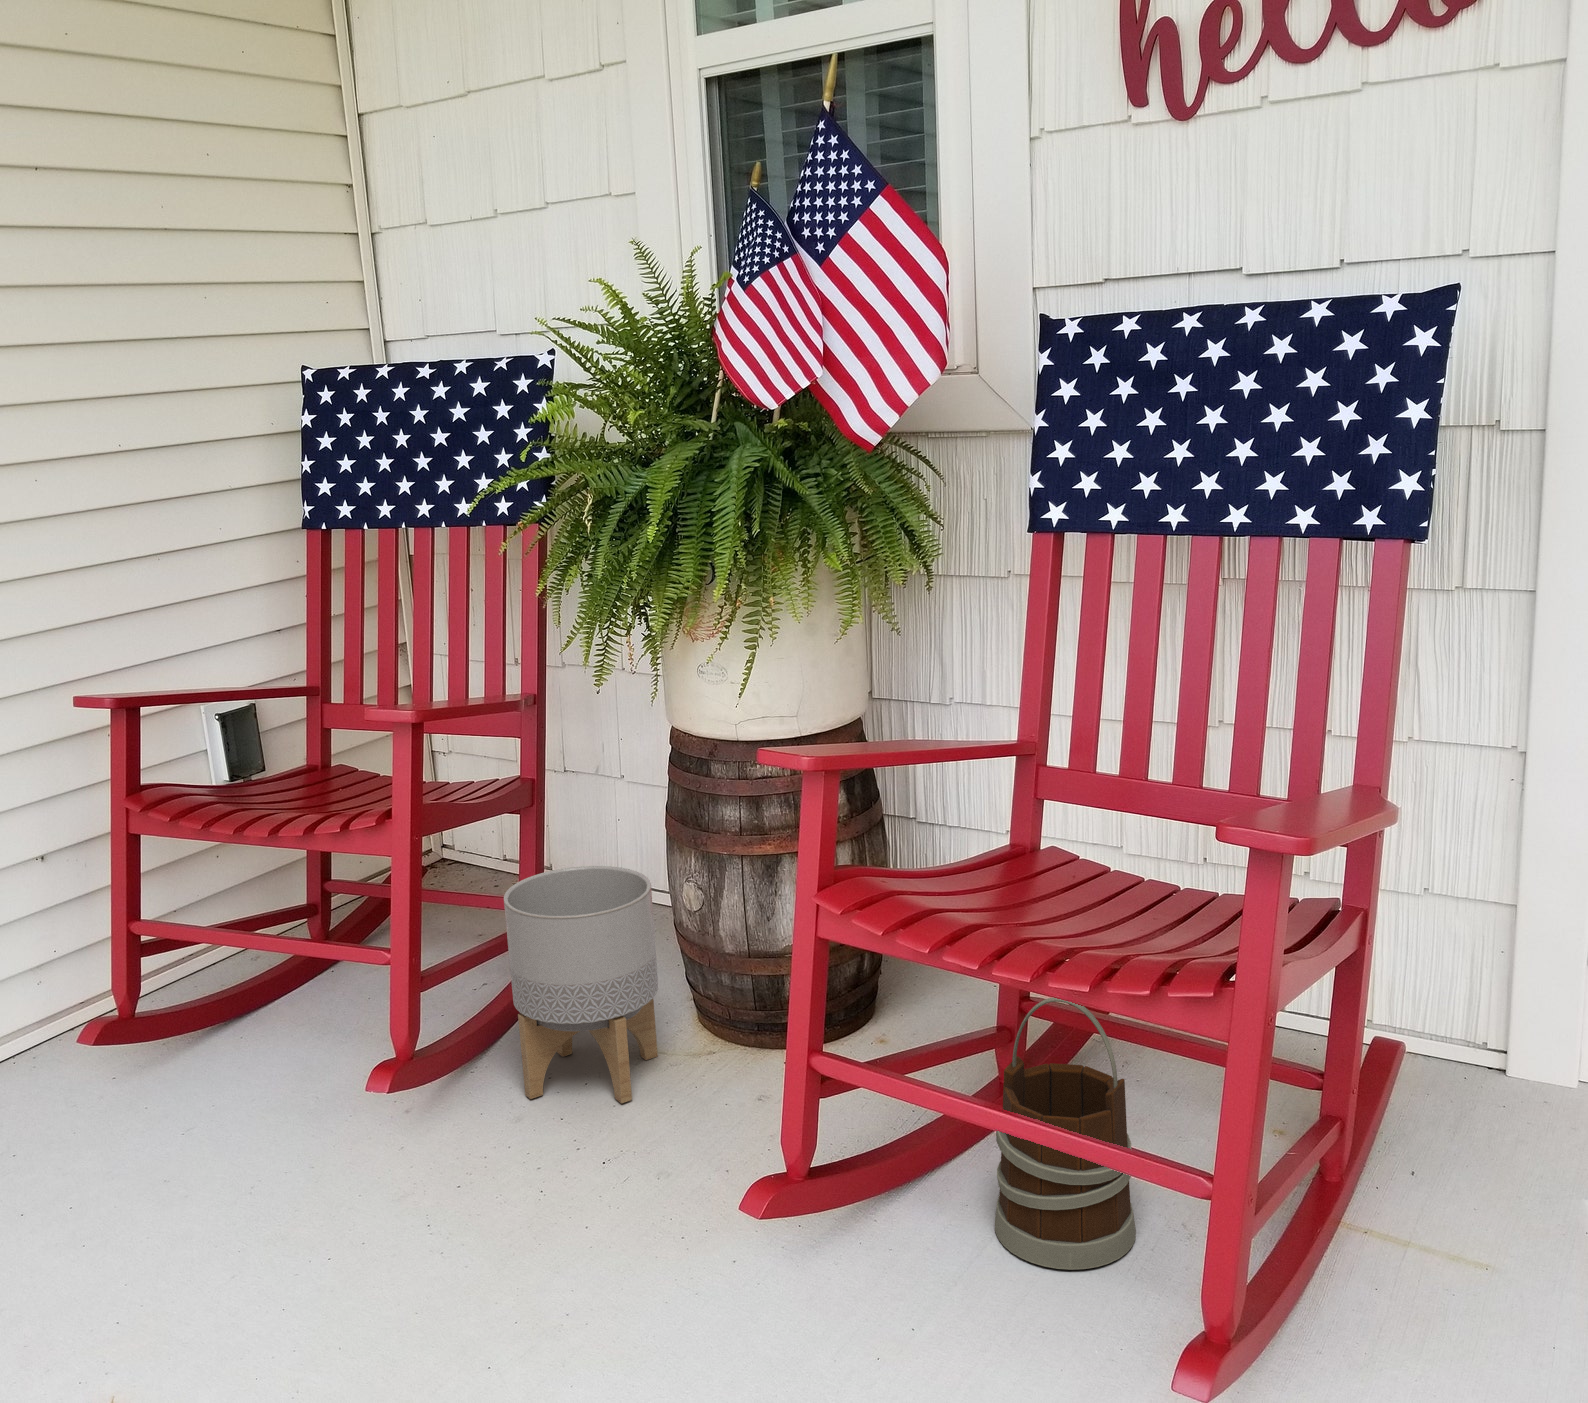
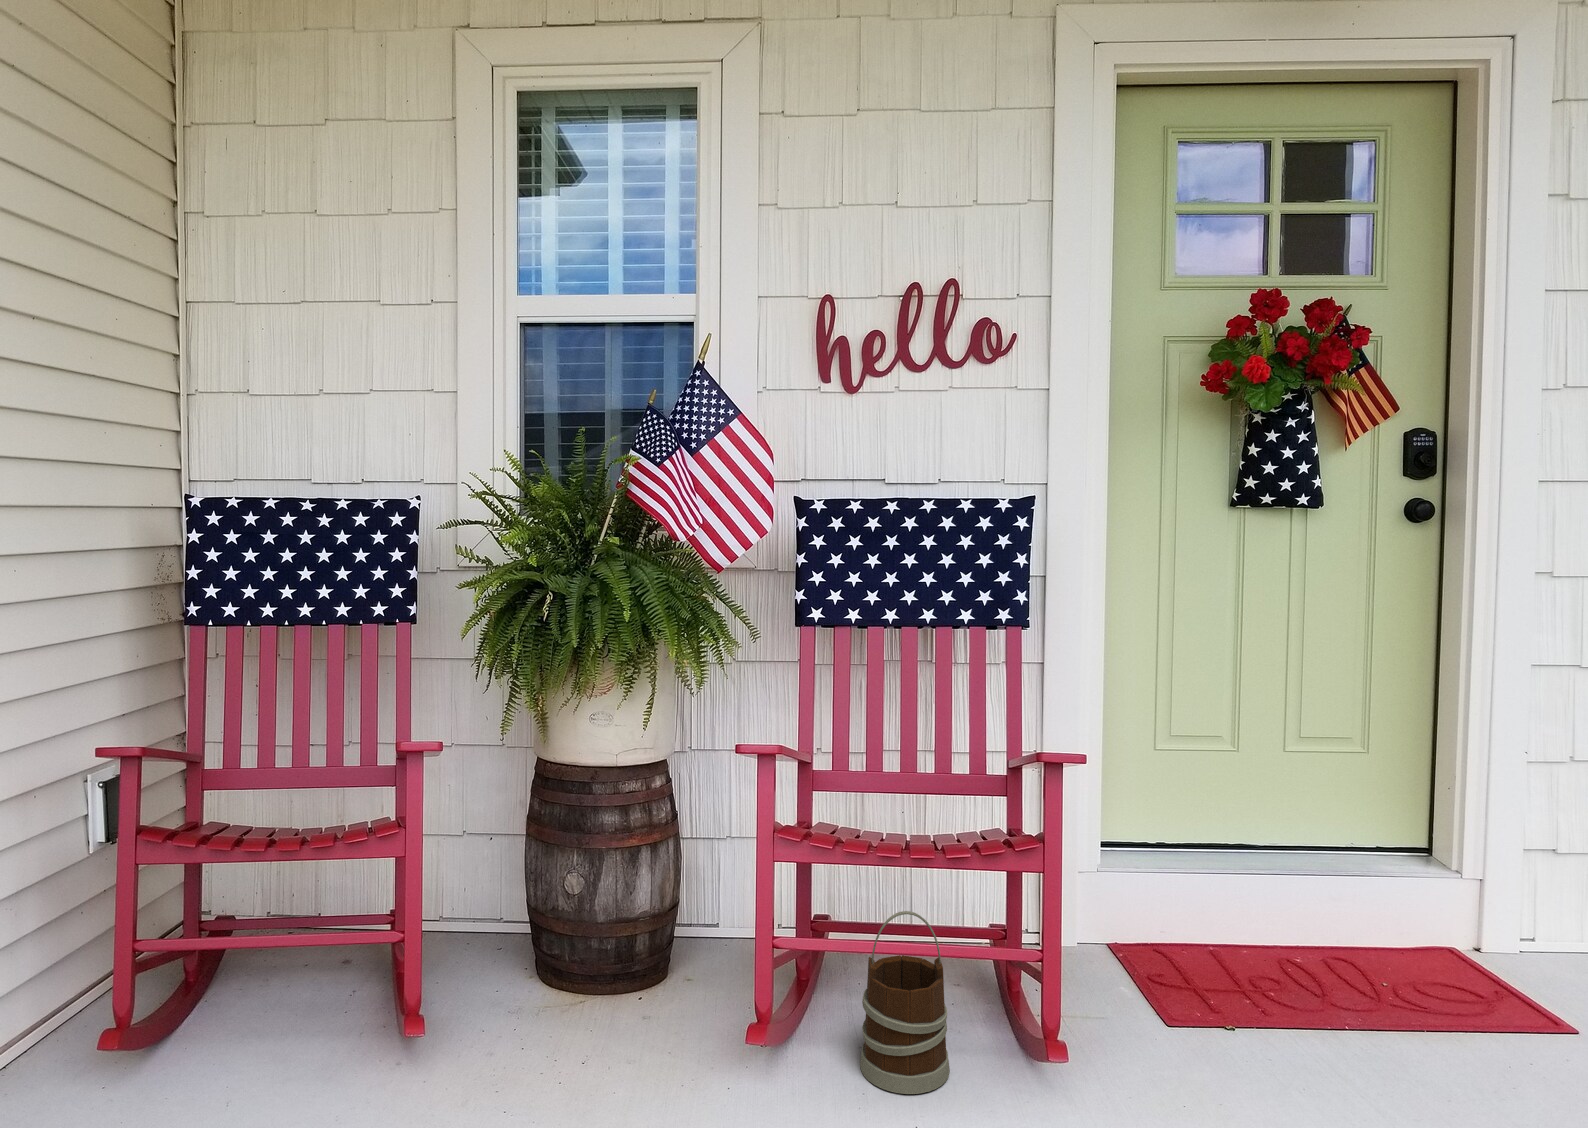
planter: present [504,866,658,1103] -> none [446,878,562,1078]

